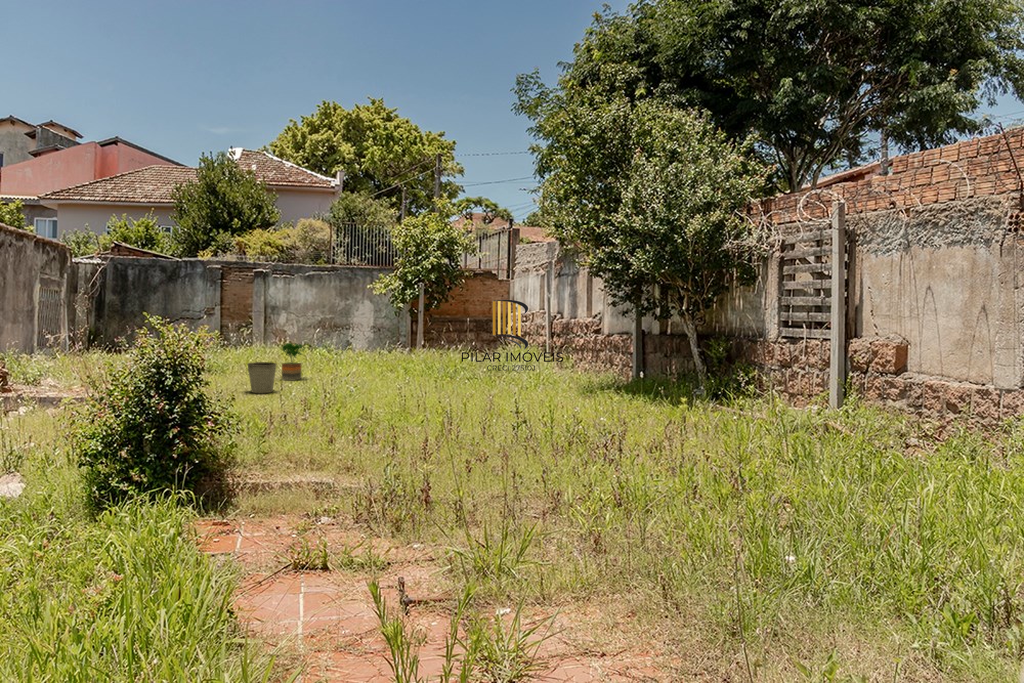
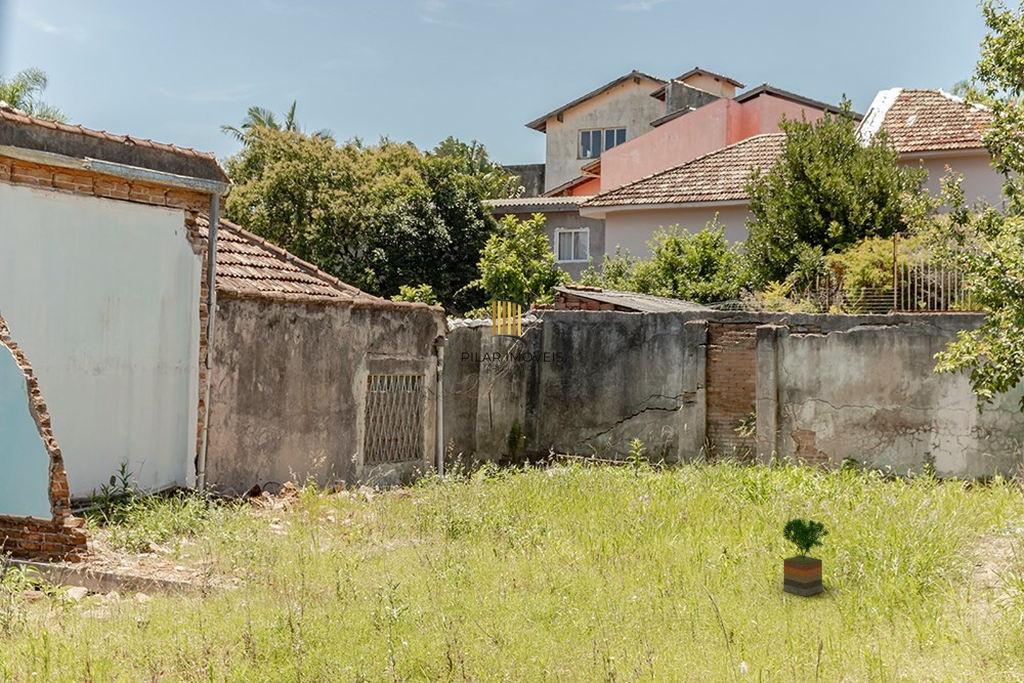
bucket: present [248,362,276,393] -> none [706,574,766,644]

